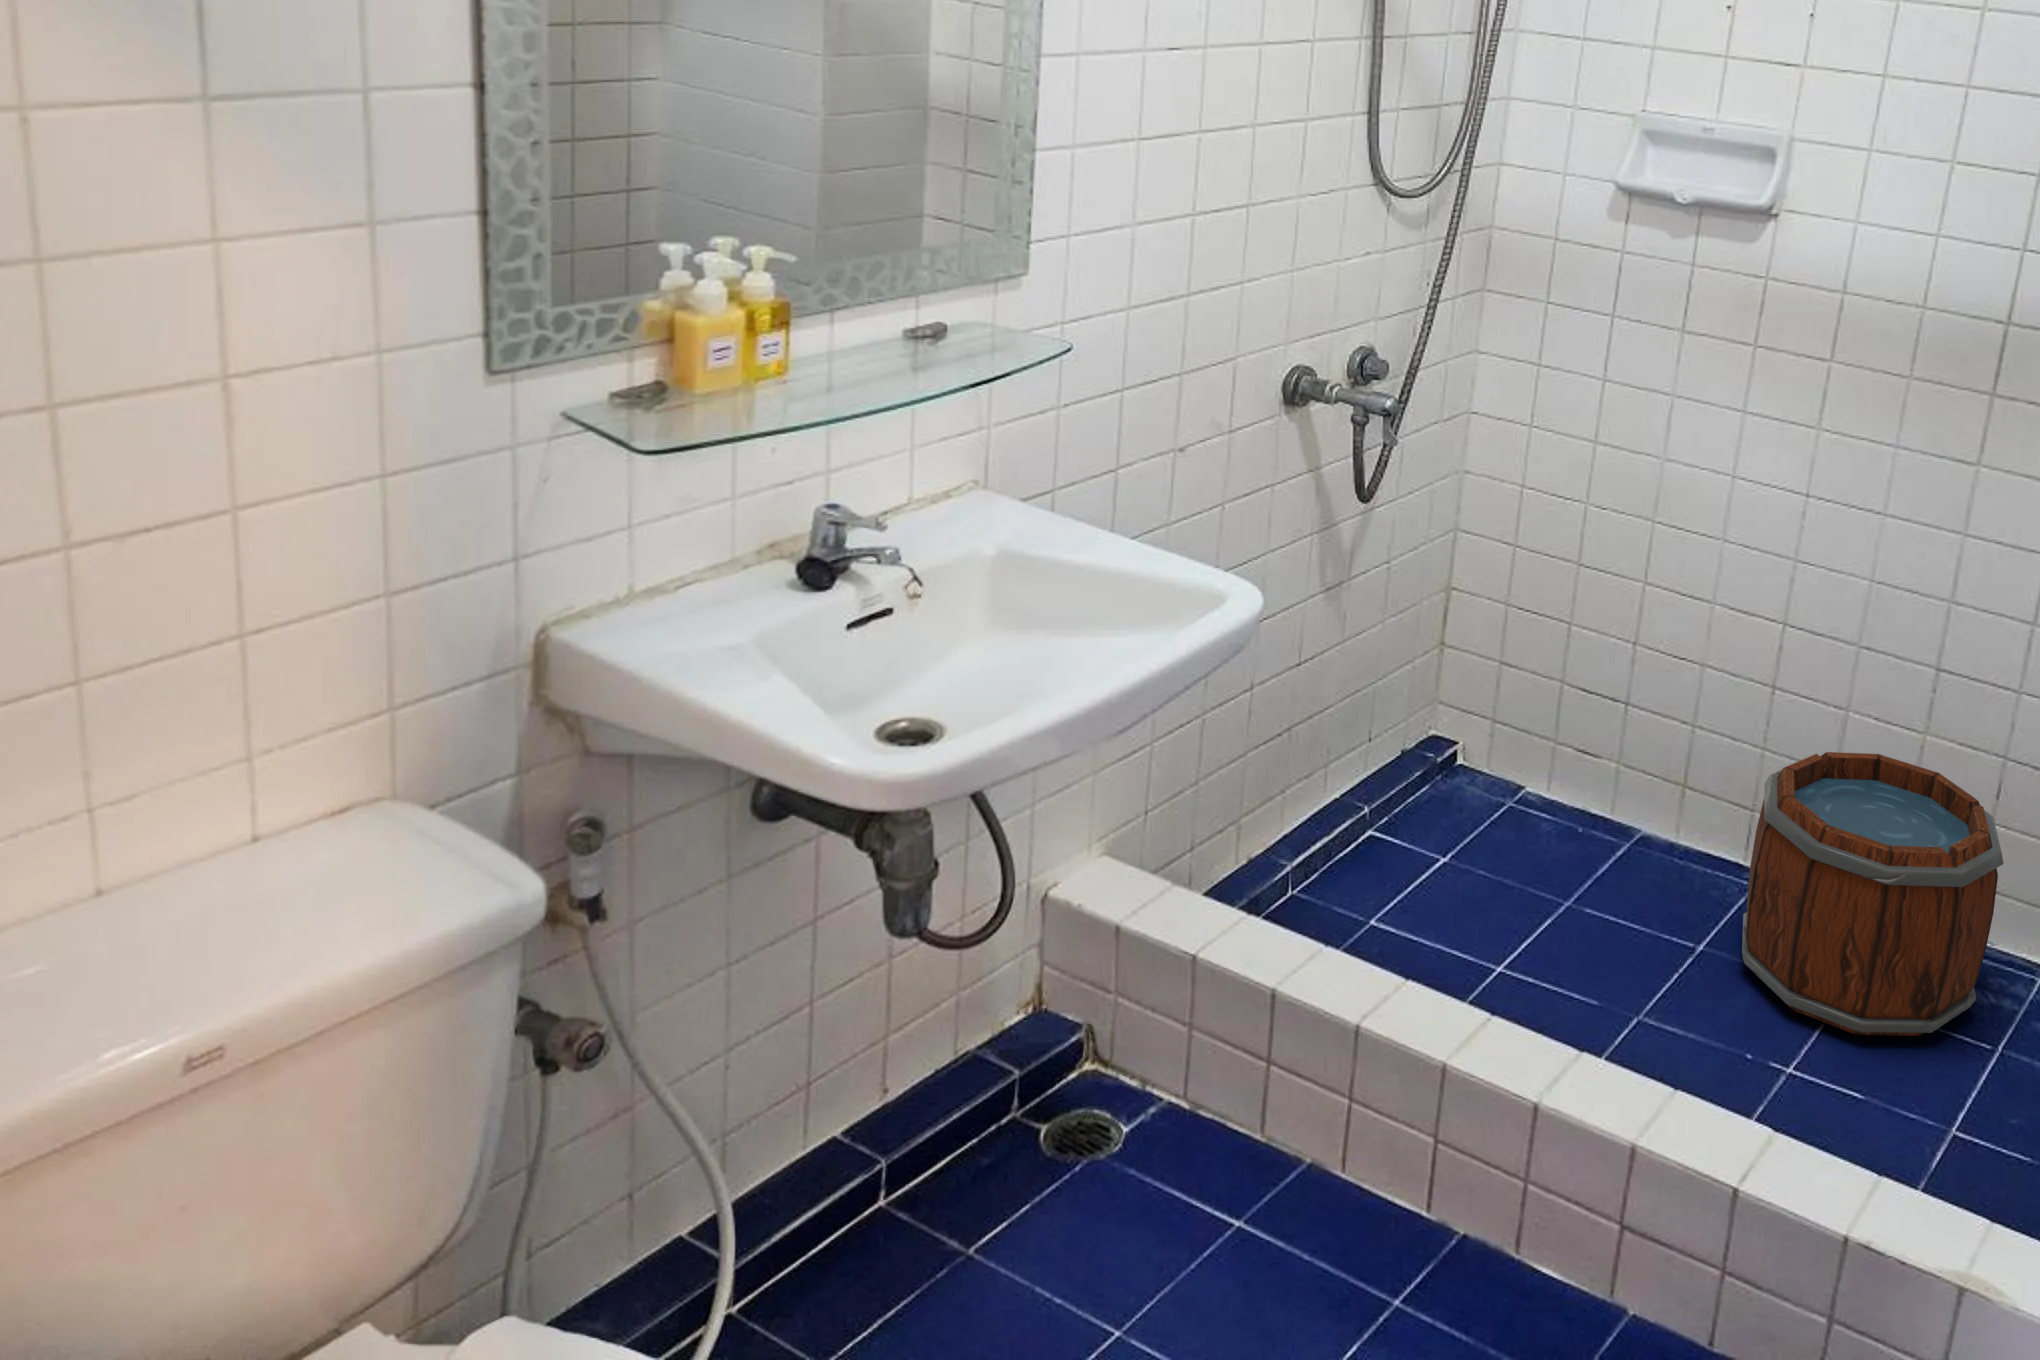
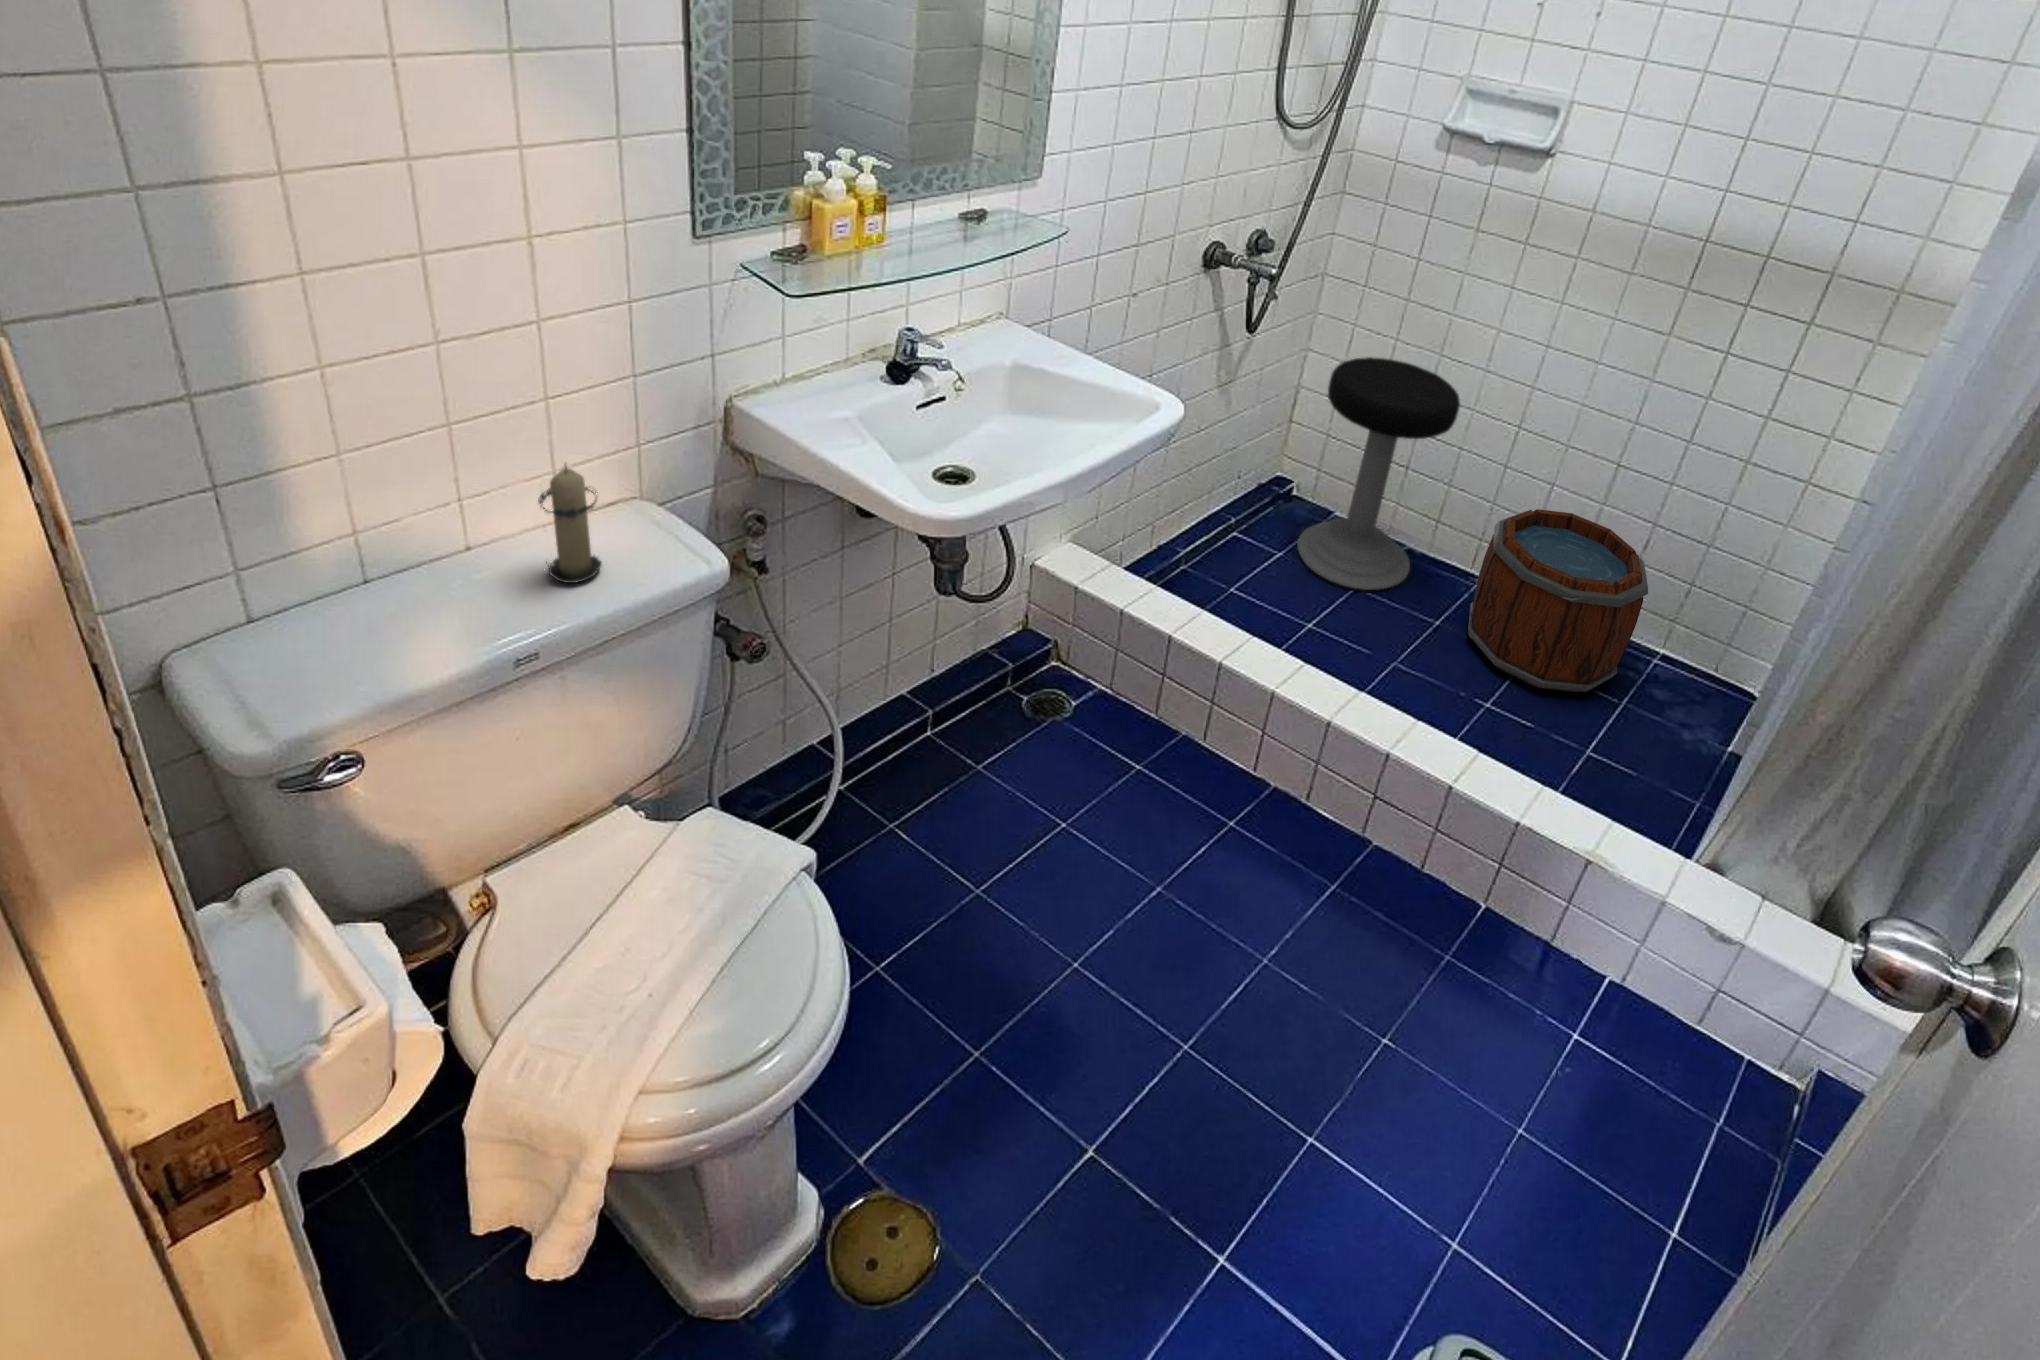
stool: none [1467,541,1692,909] -> present [1297,357,1460,590]
candle: none [231,723,352,925] -> present [538,465,602,583]

